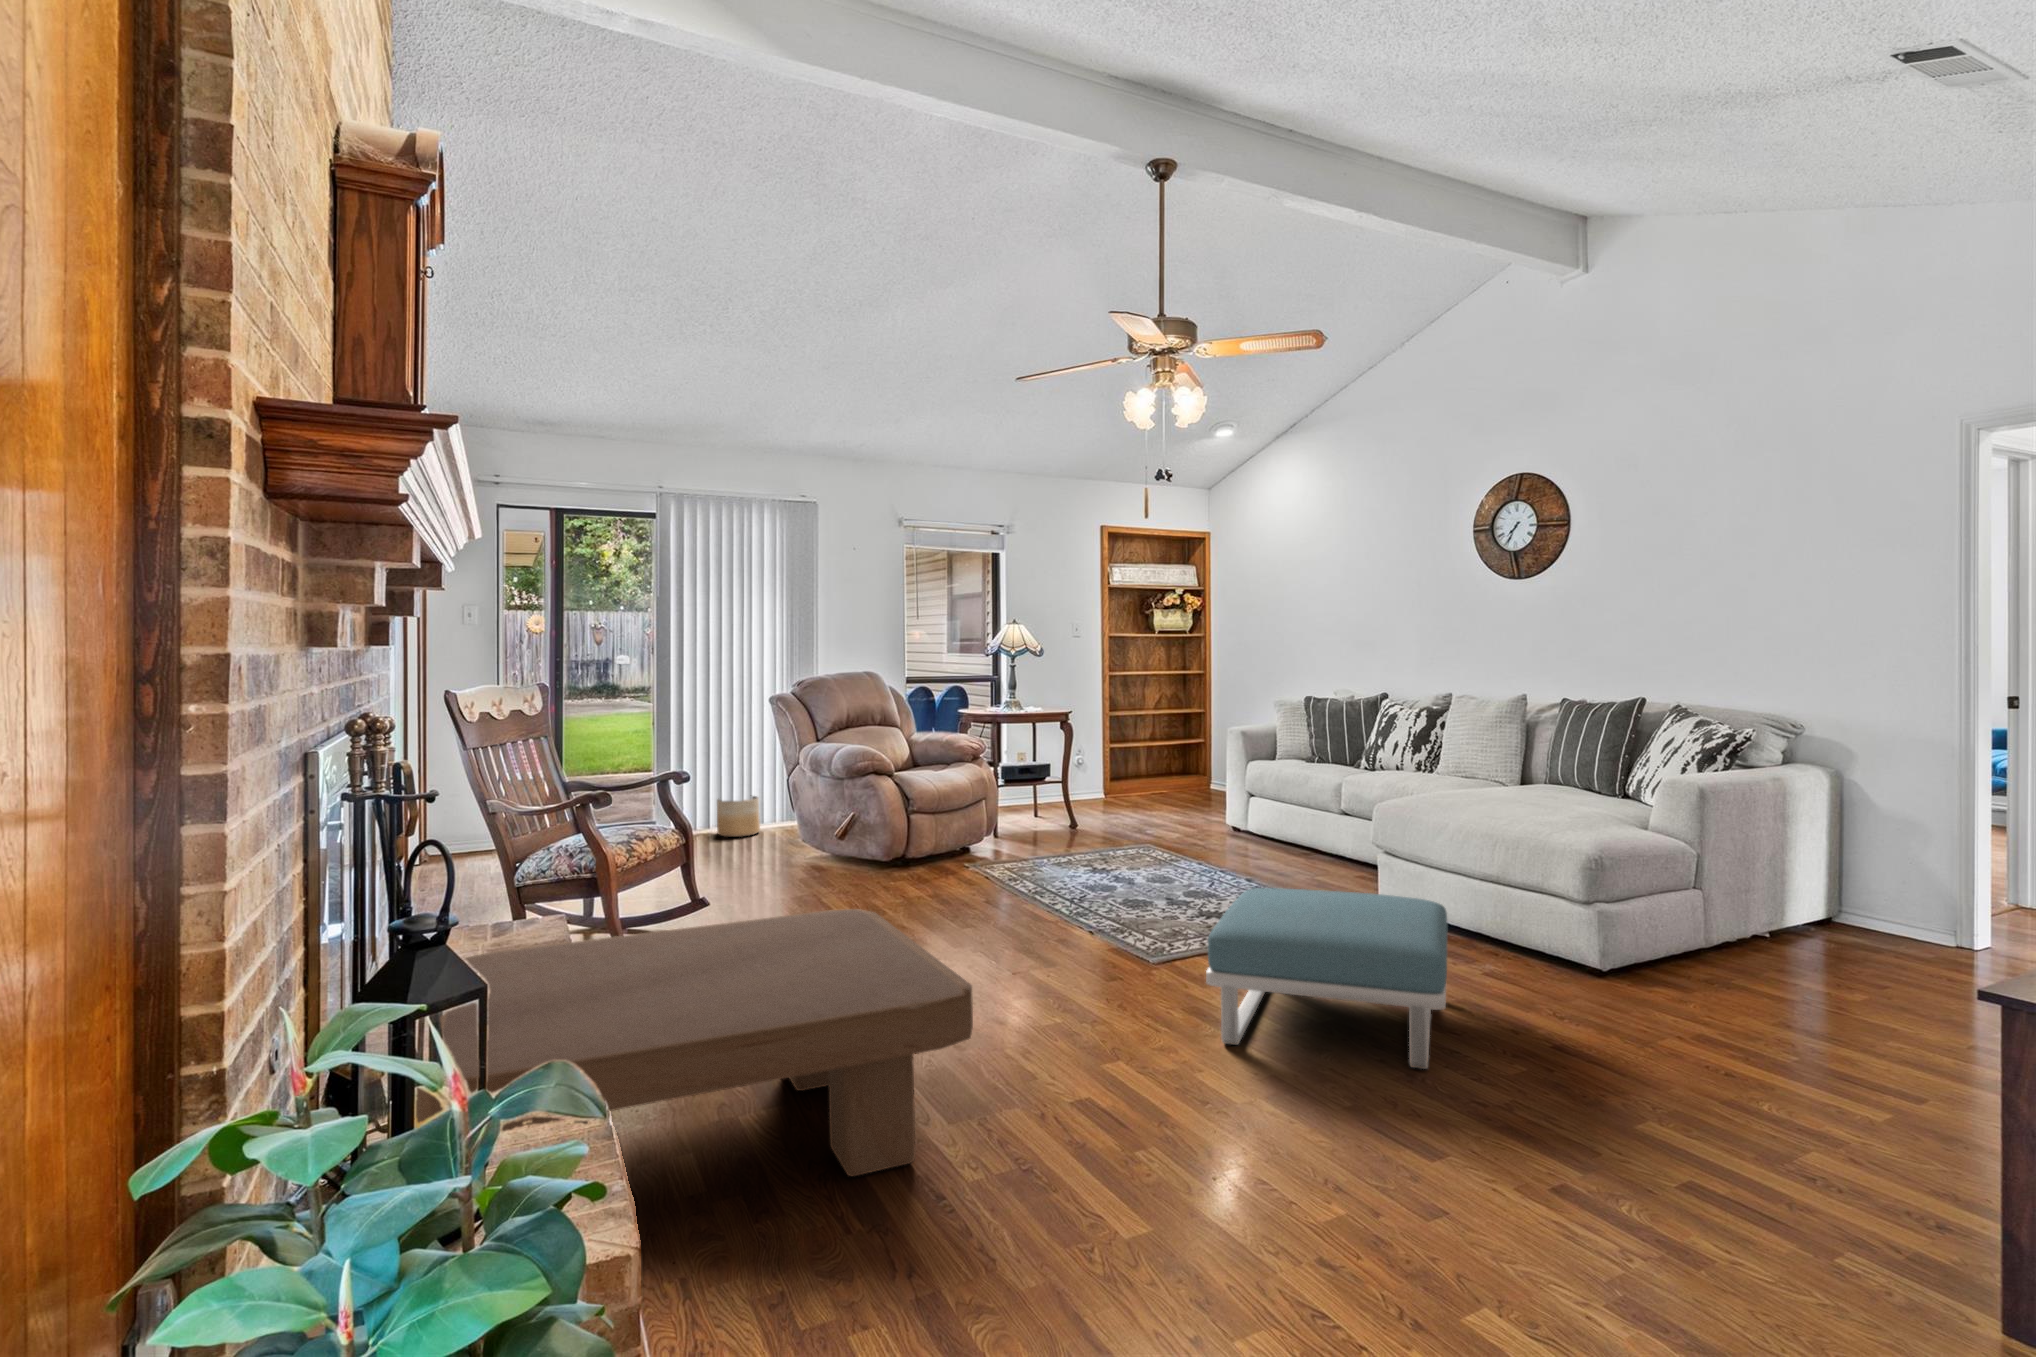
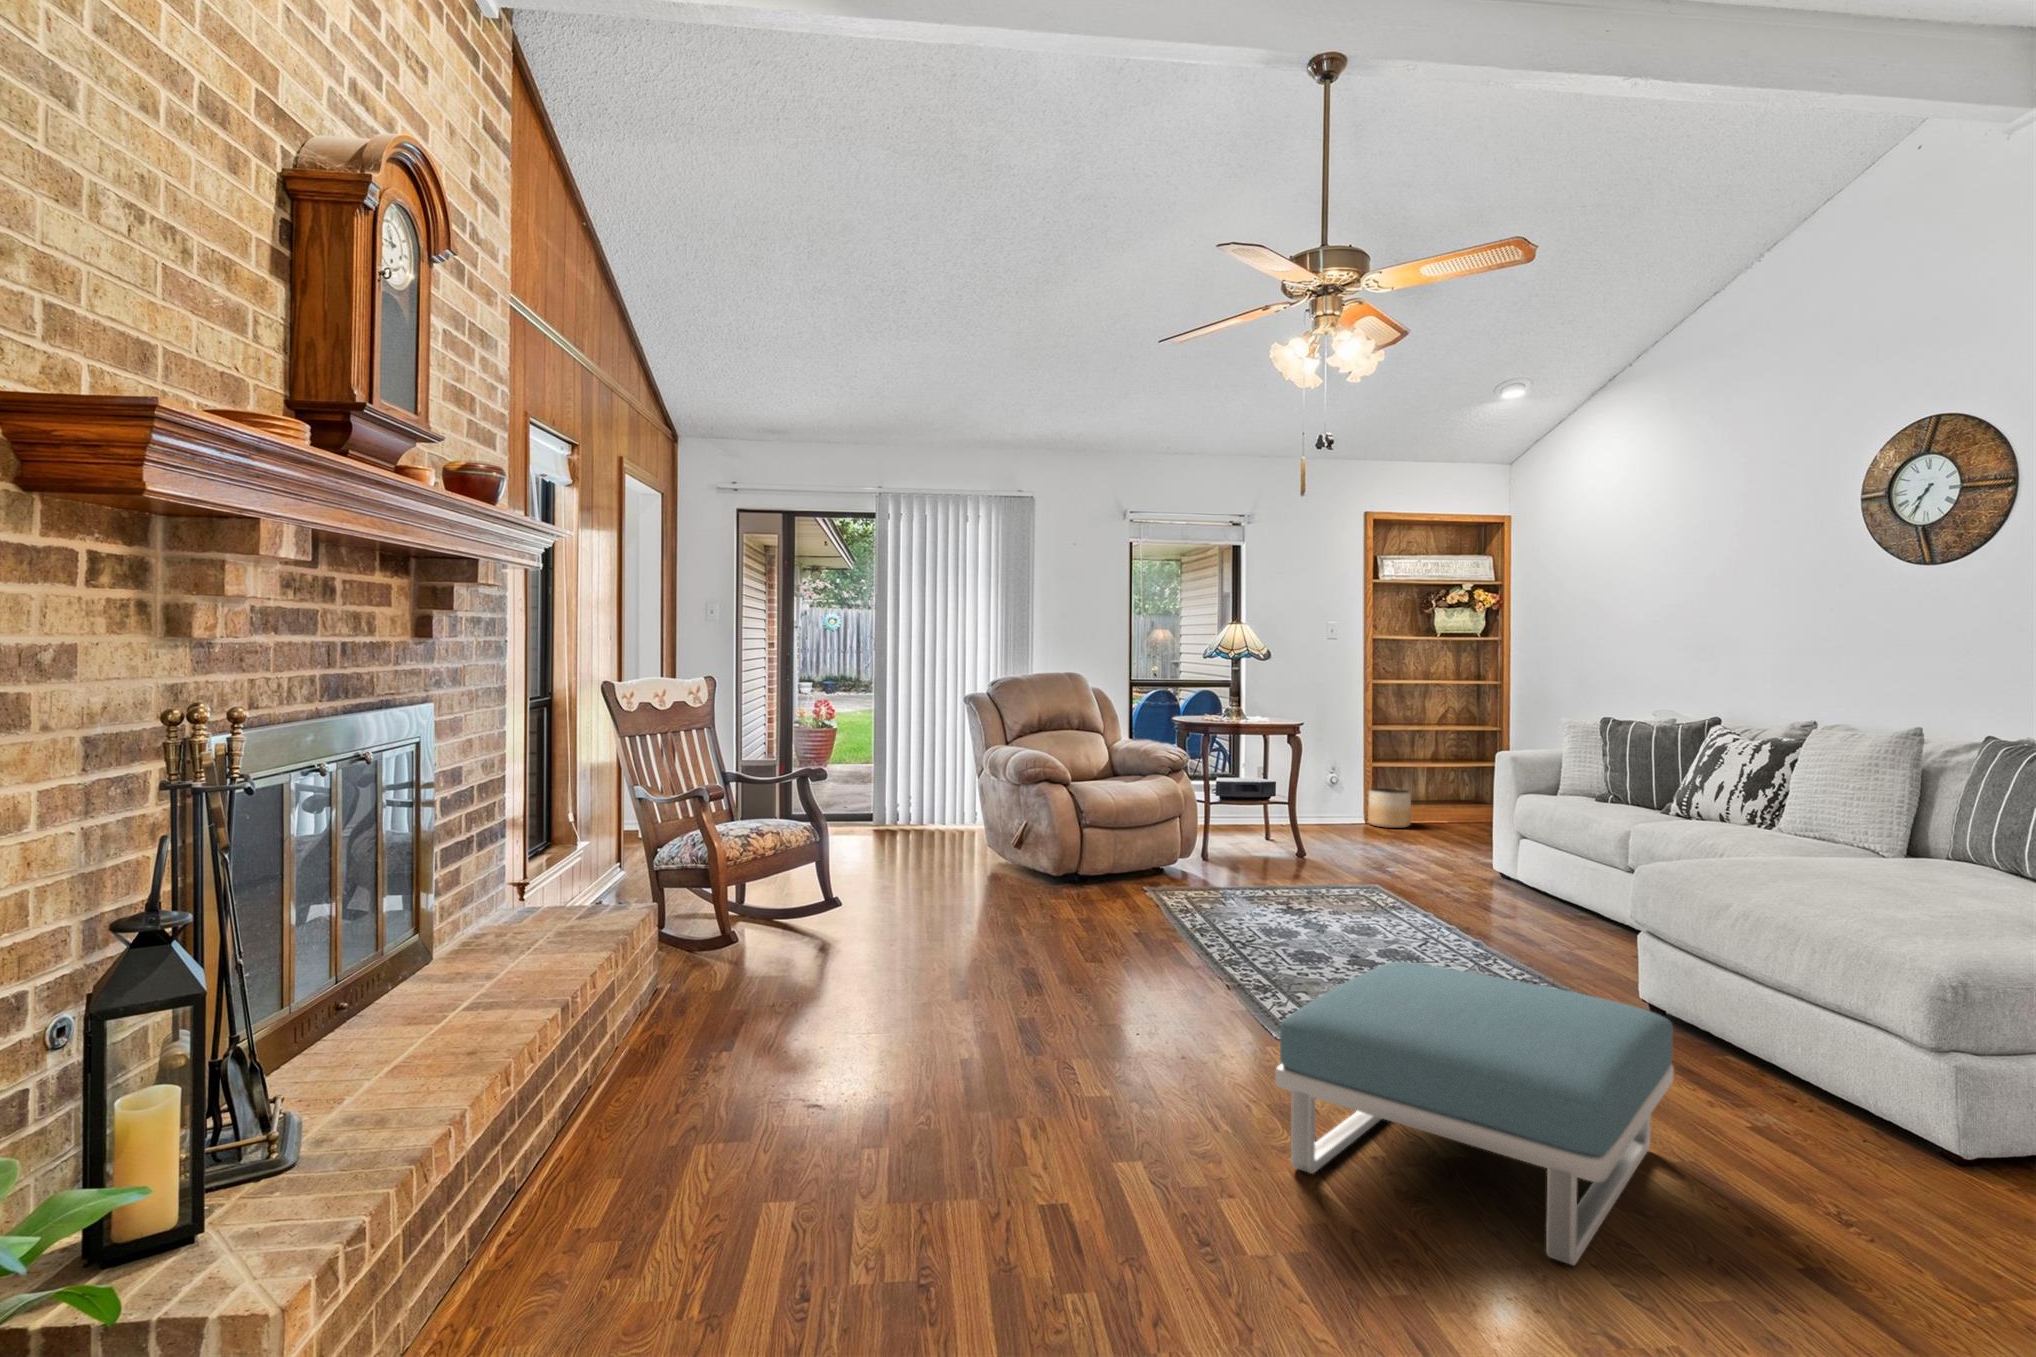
planter: present [717,796,760,837] -> present [1368,788,1411,828]
coffee table: present [414,909,973,1176] -> none [201,930,880,1281]

